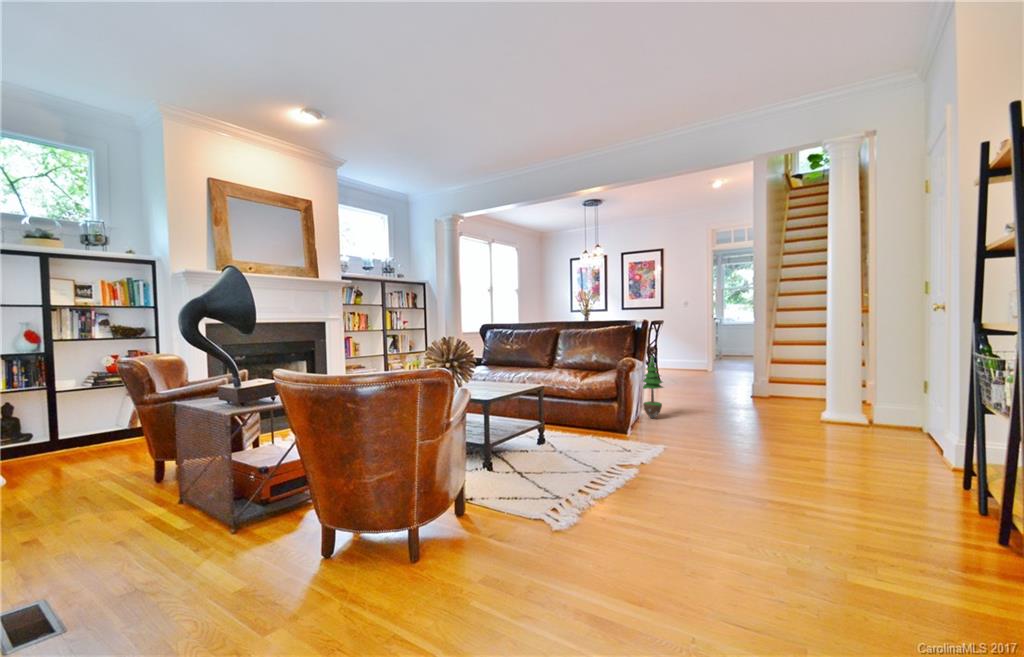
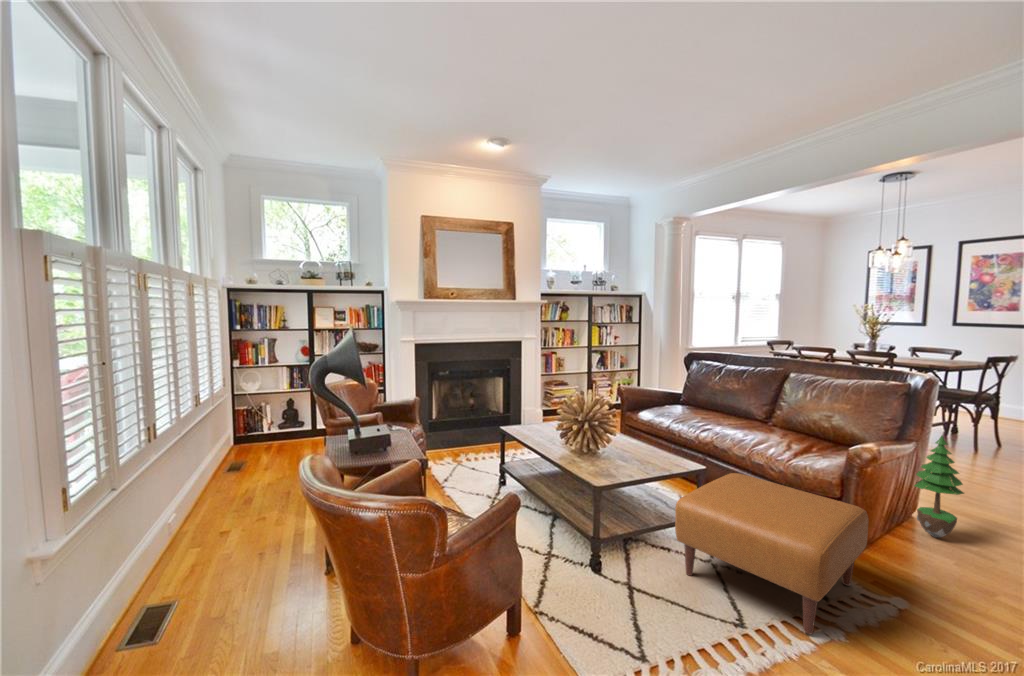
ottoman: none [537,391,637,466] -> present [675,473,868,634]

